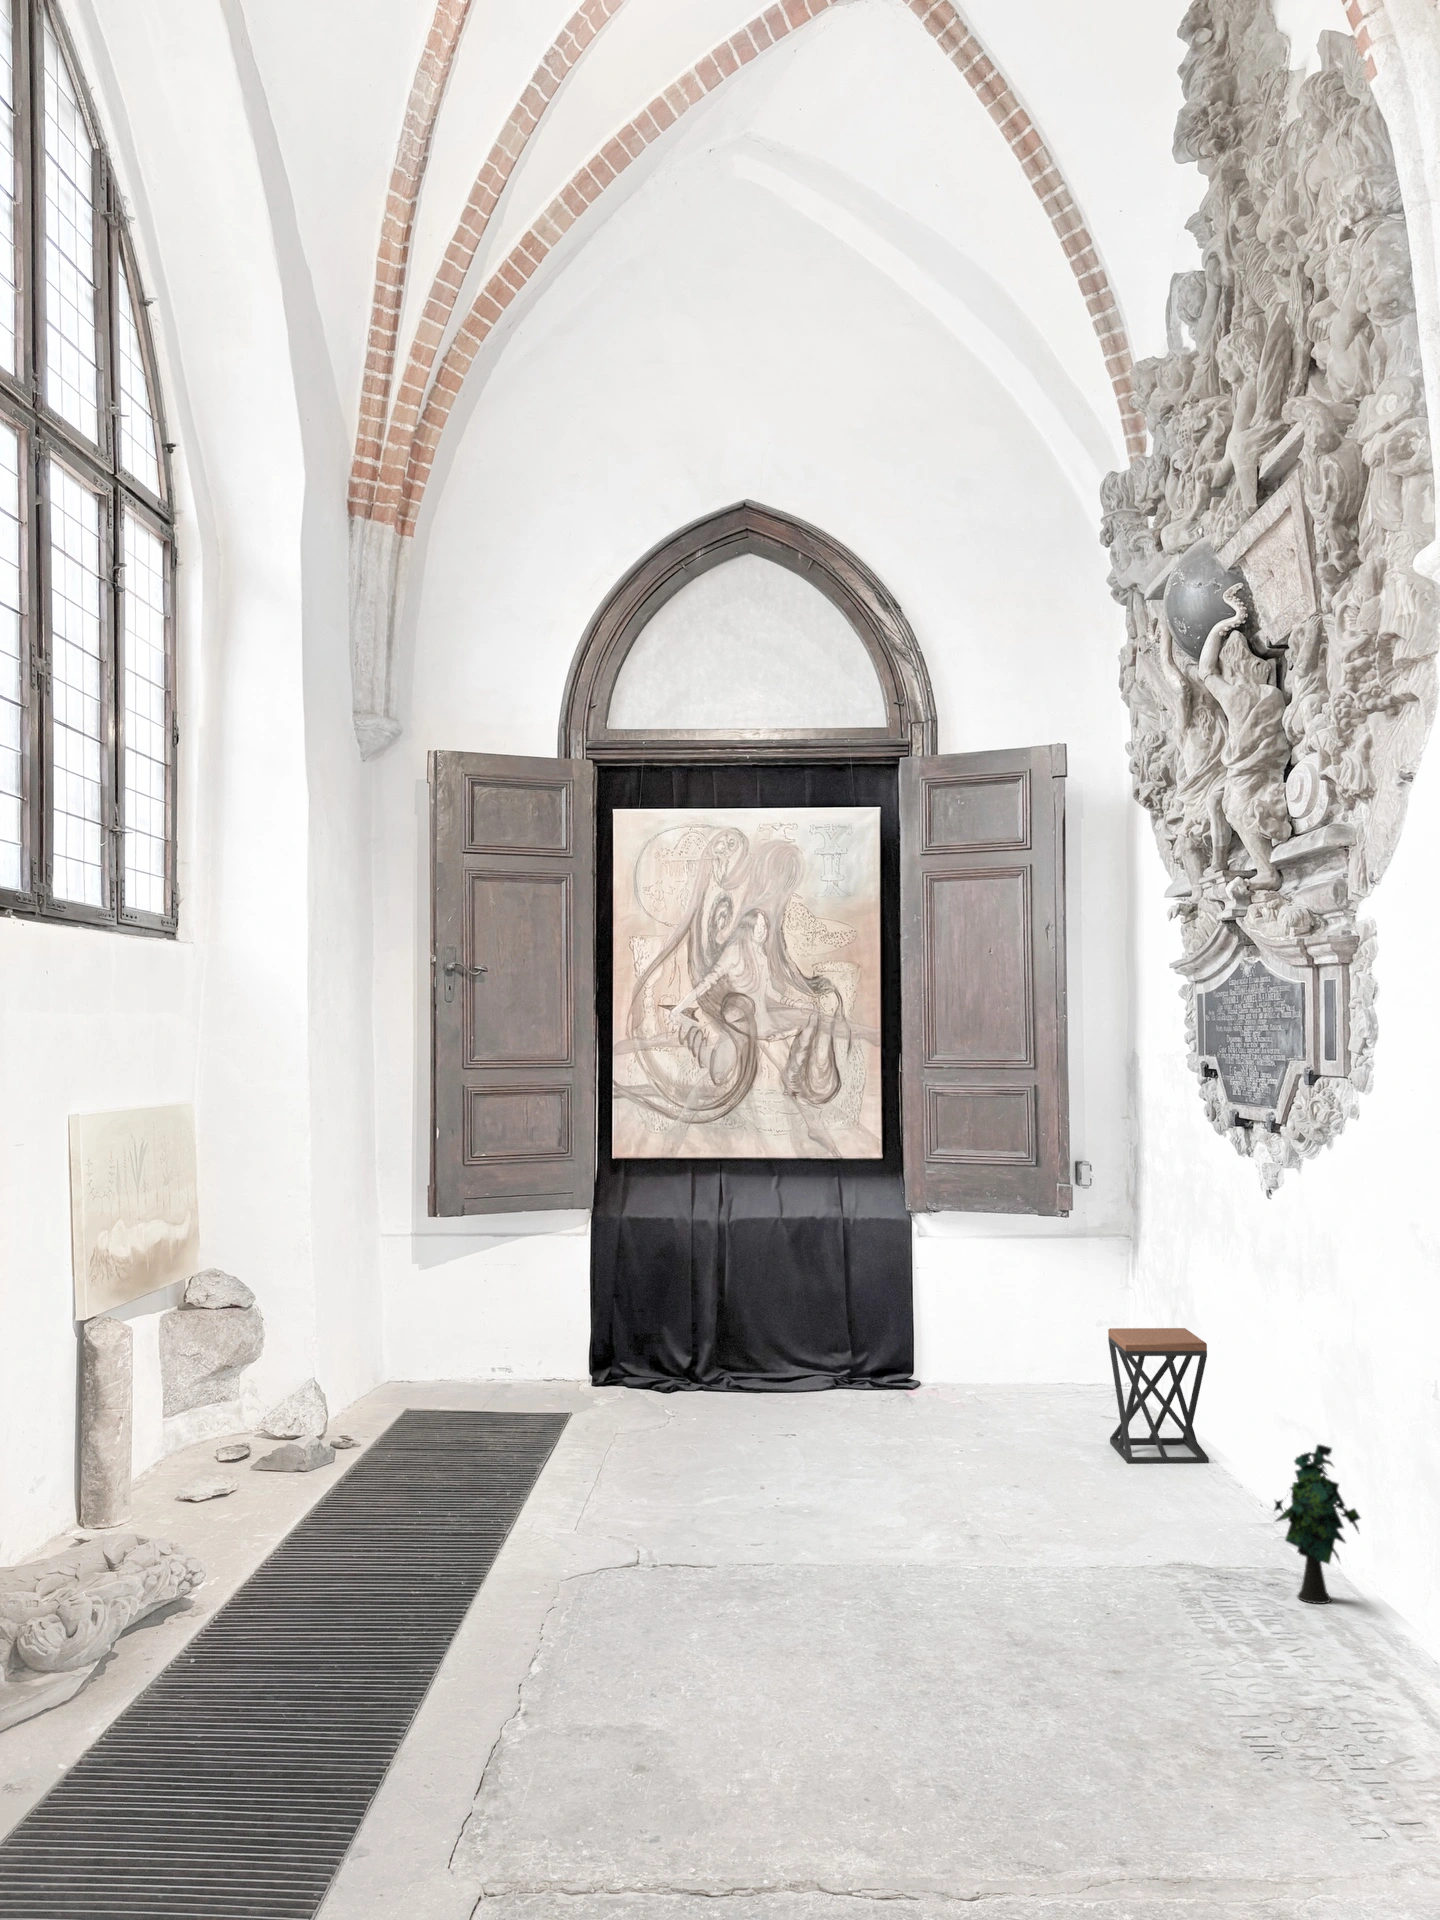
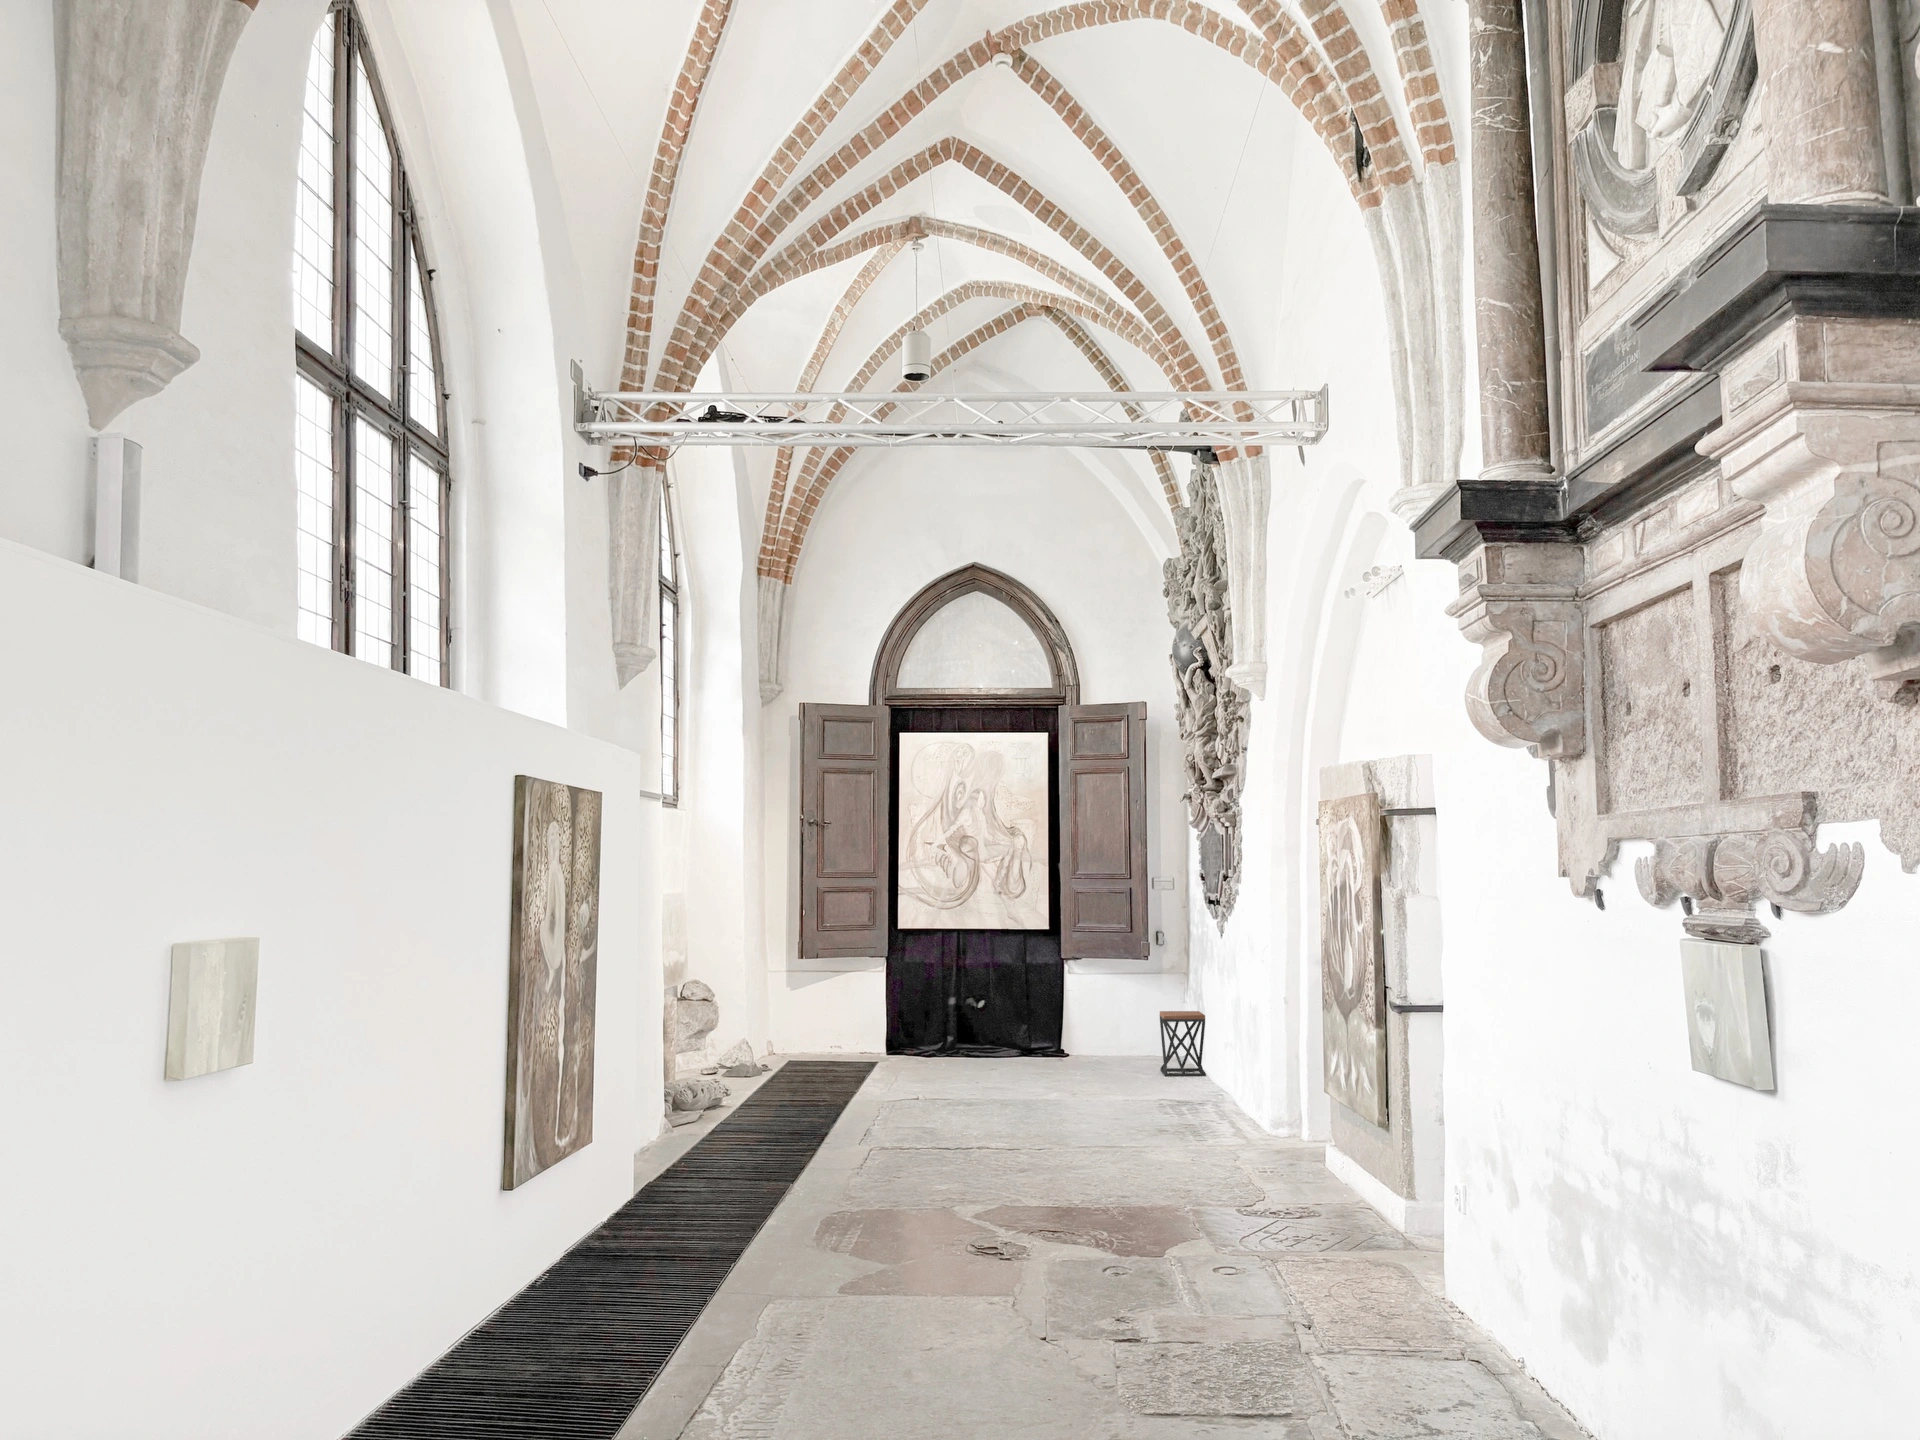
decorative plant: present [1274,1445,1360,1604] -> none [1204,1037,1239,1107]

